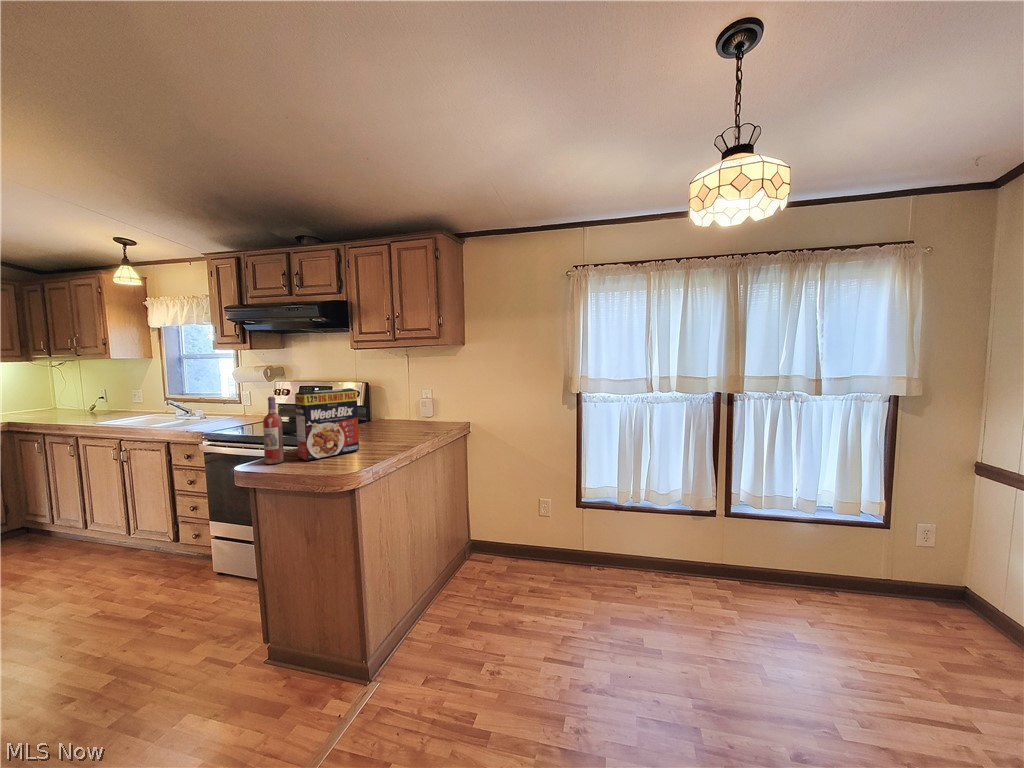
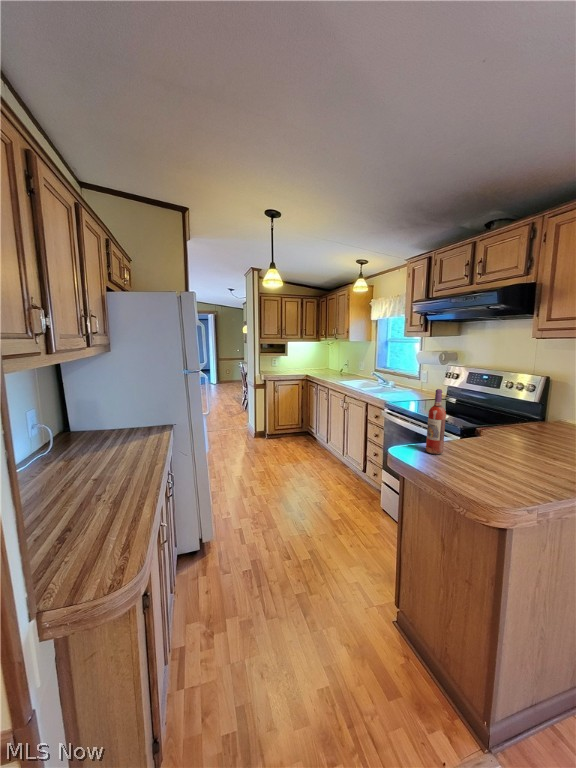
cereal box: present [295,388,359,461] -> none [457,388,537,464]

